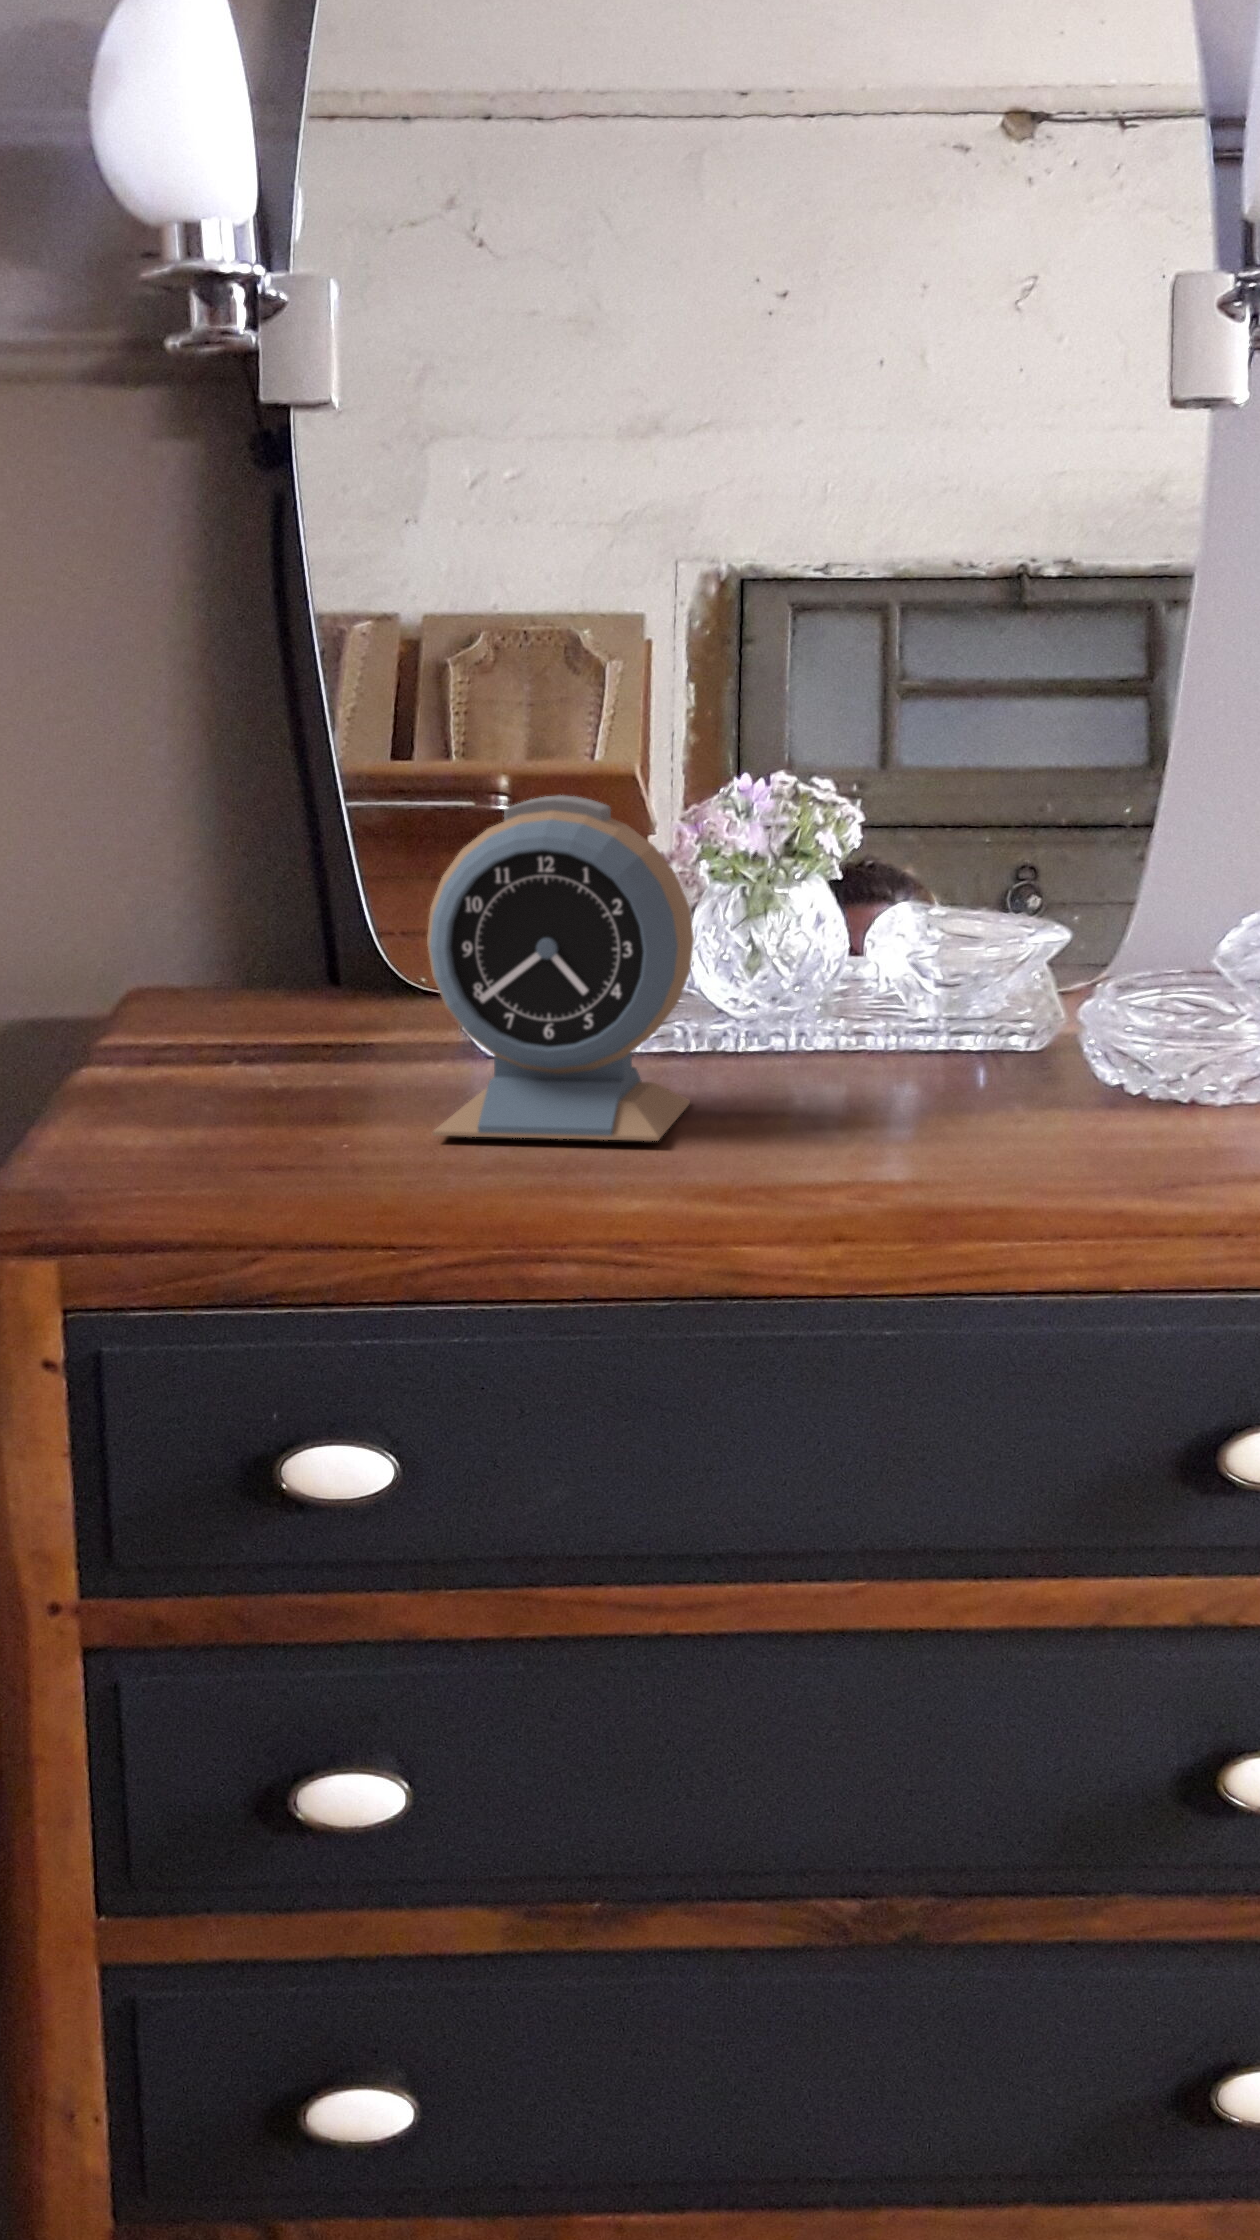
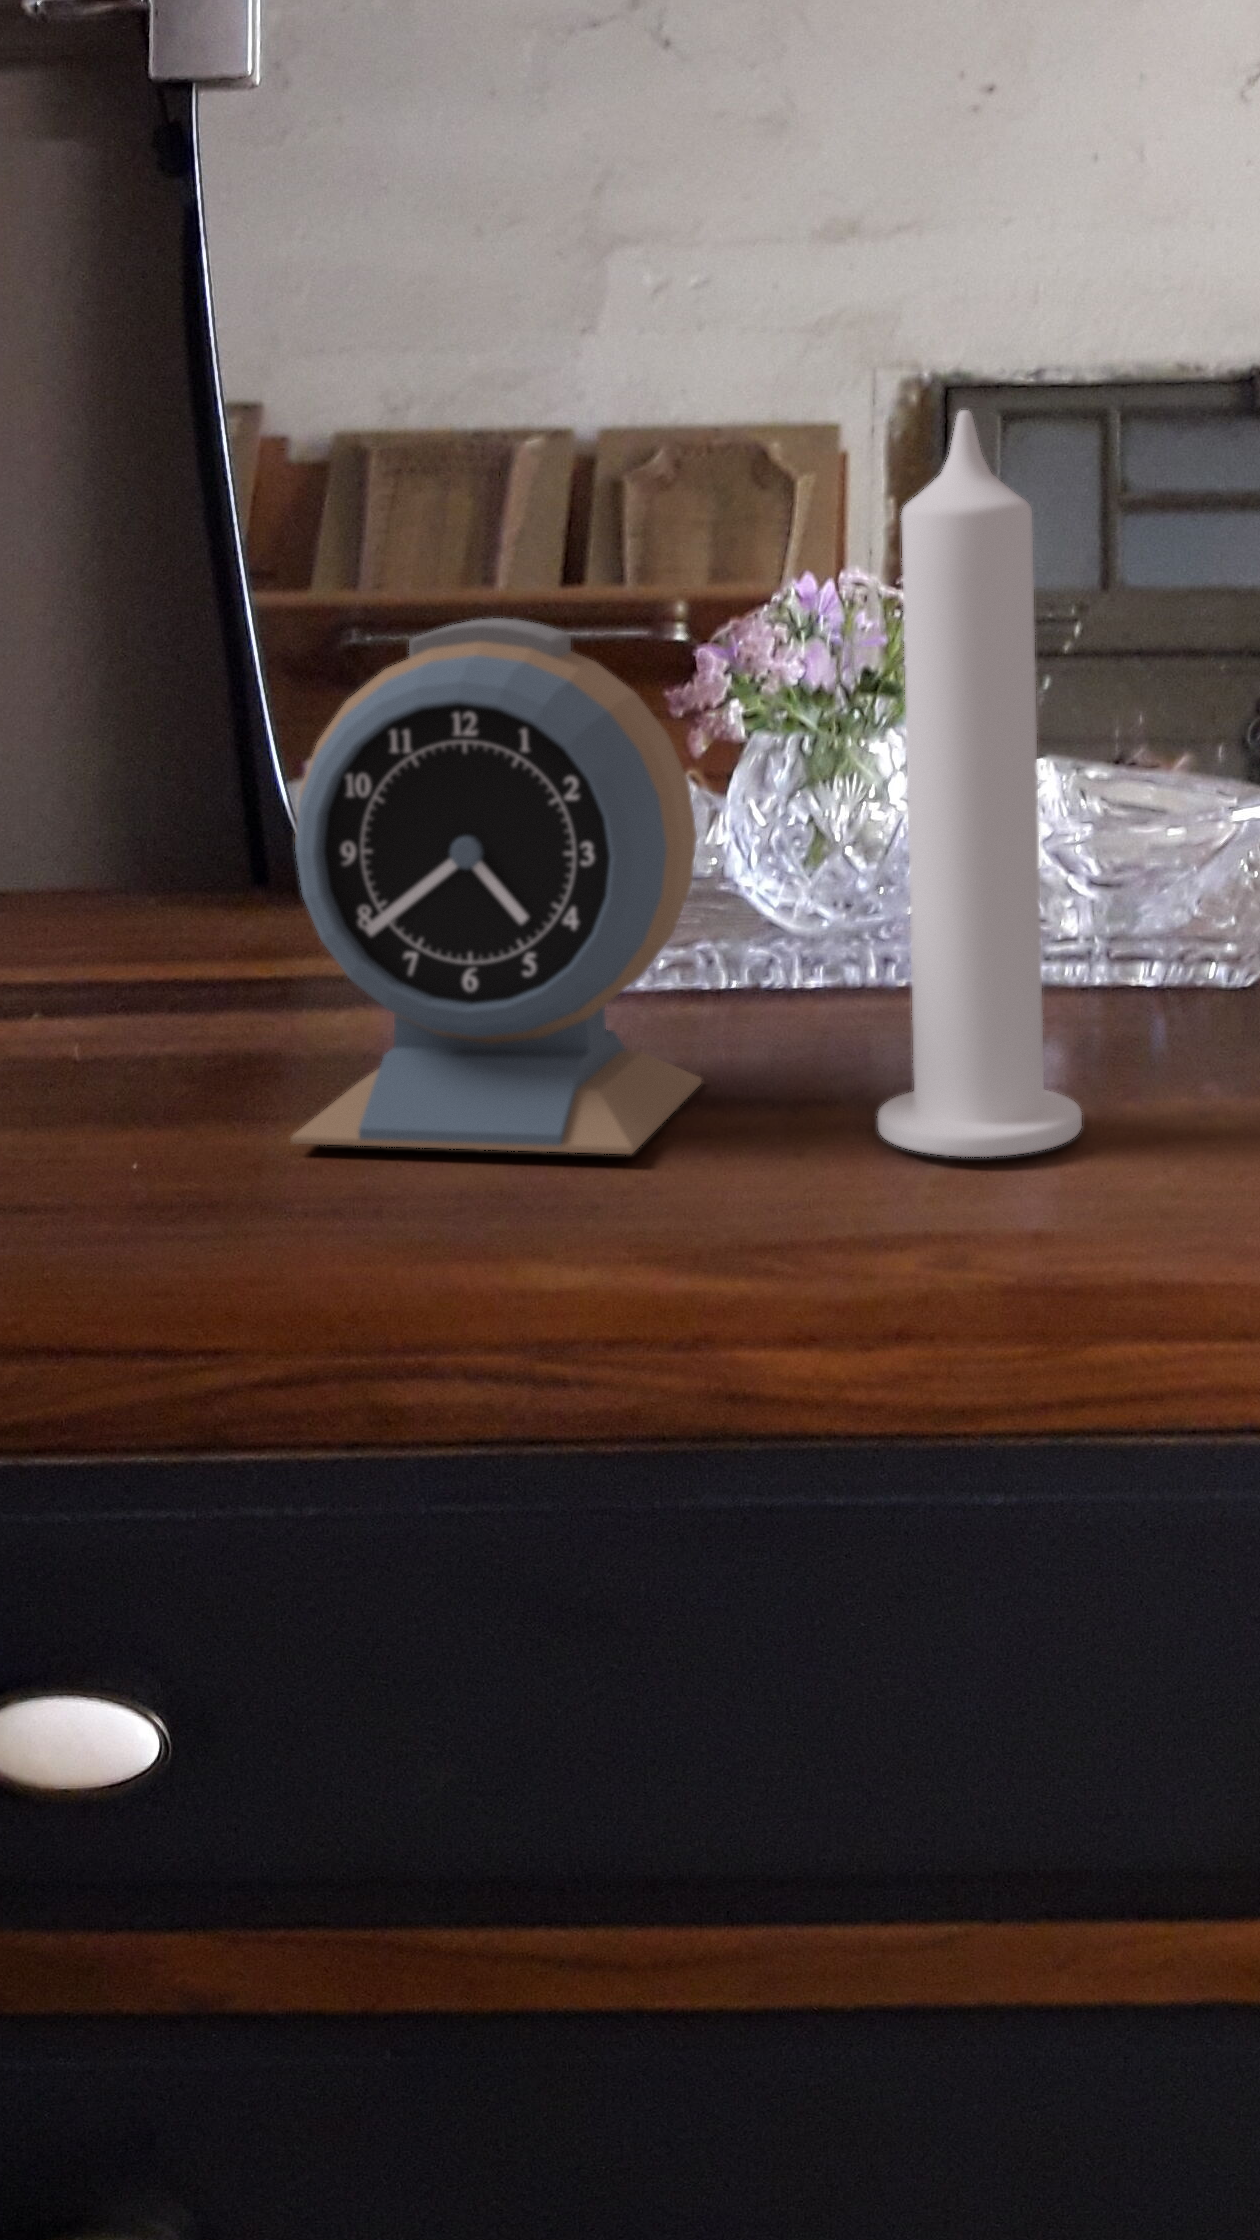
candle: none [813,660,945,1142] -> present [878,410,1082,1157]

